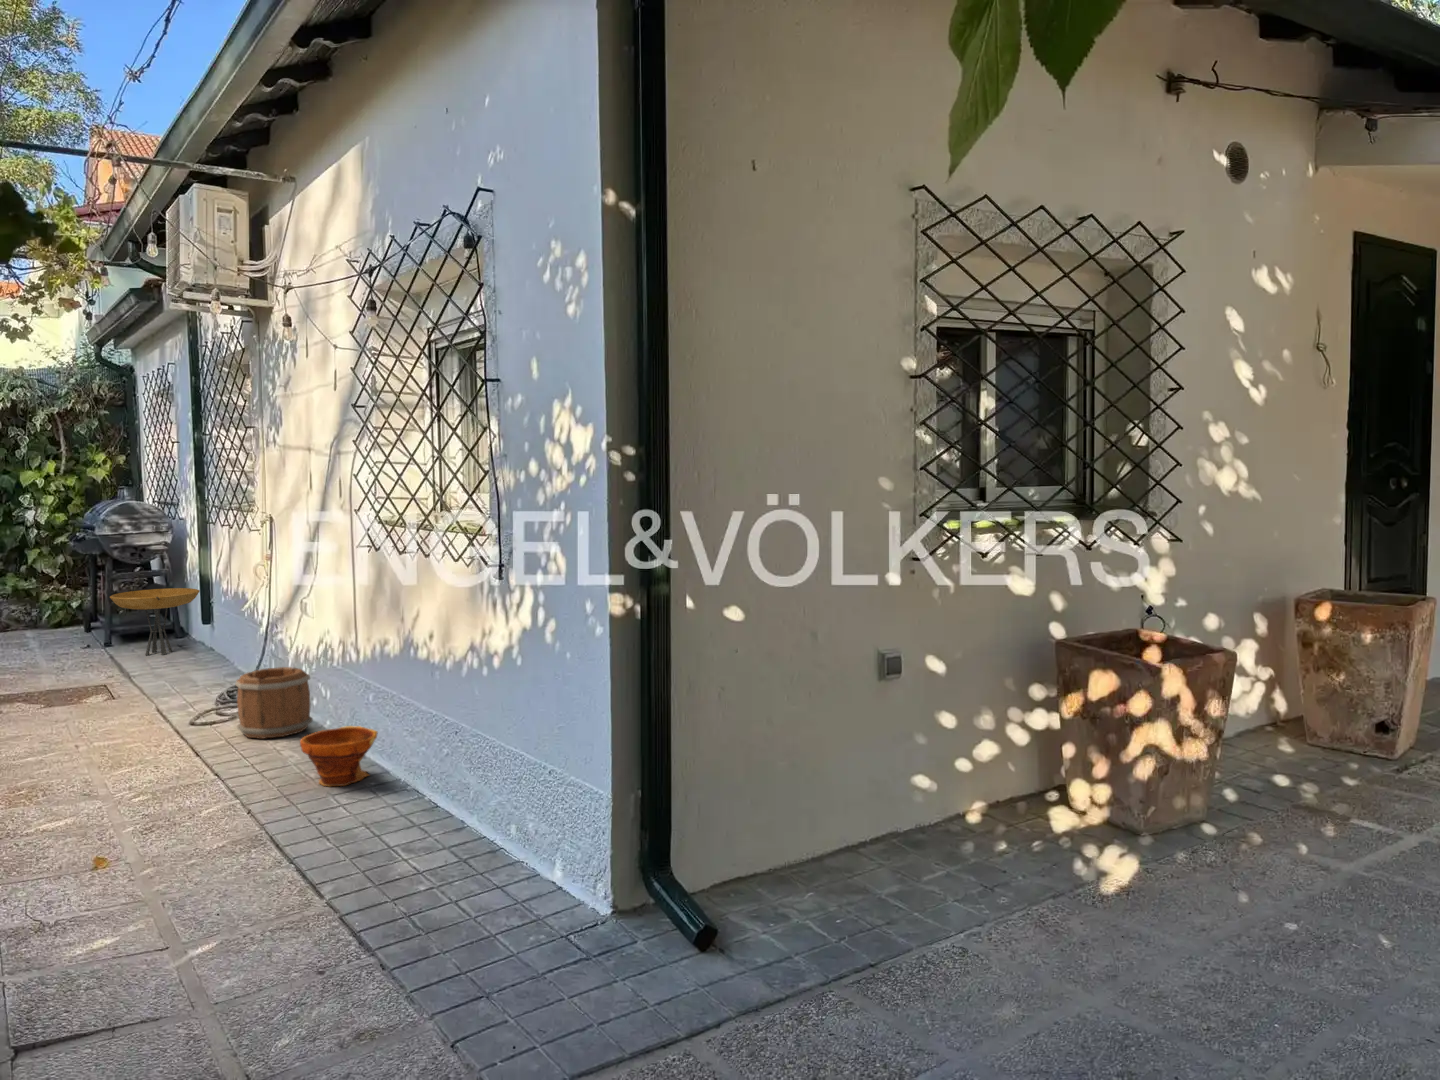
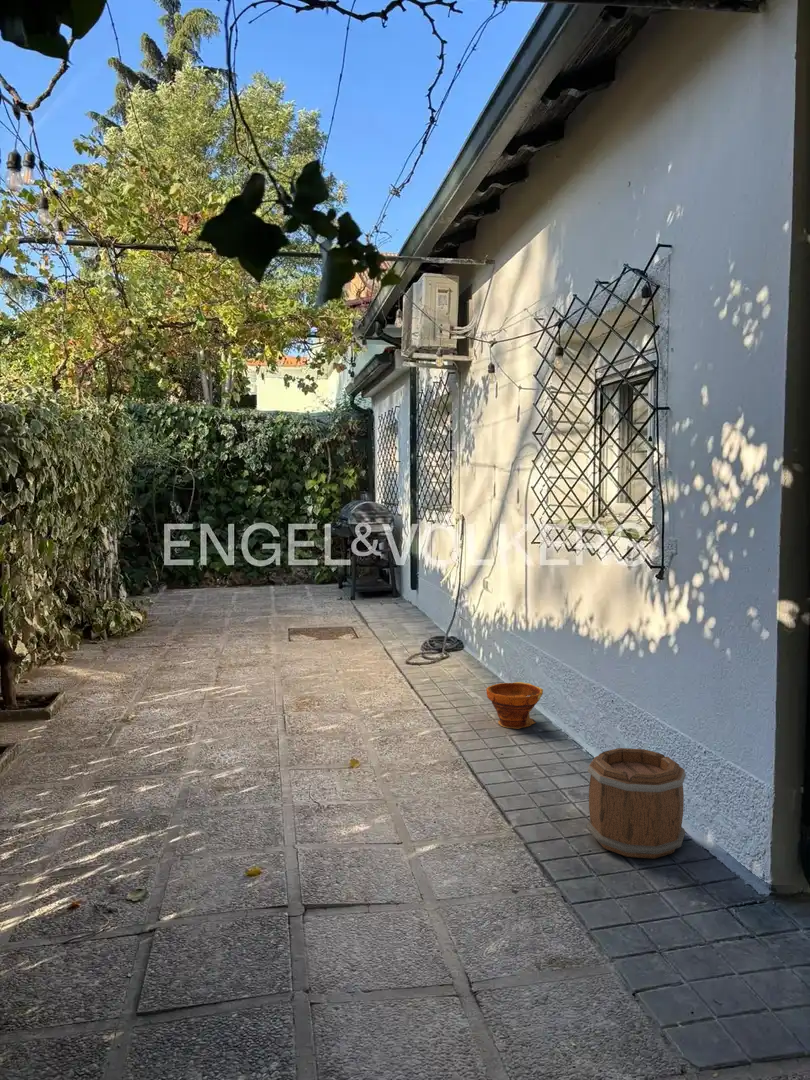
side table: present [110,588,200,655] -> none [355,564,410,610]
bucket: present [235,667,313,739] -> present [587,748,686,859]

